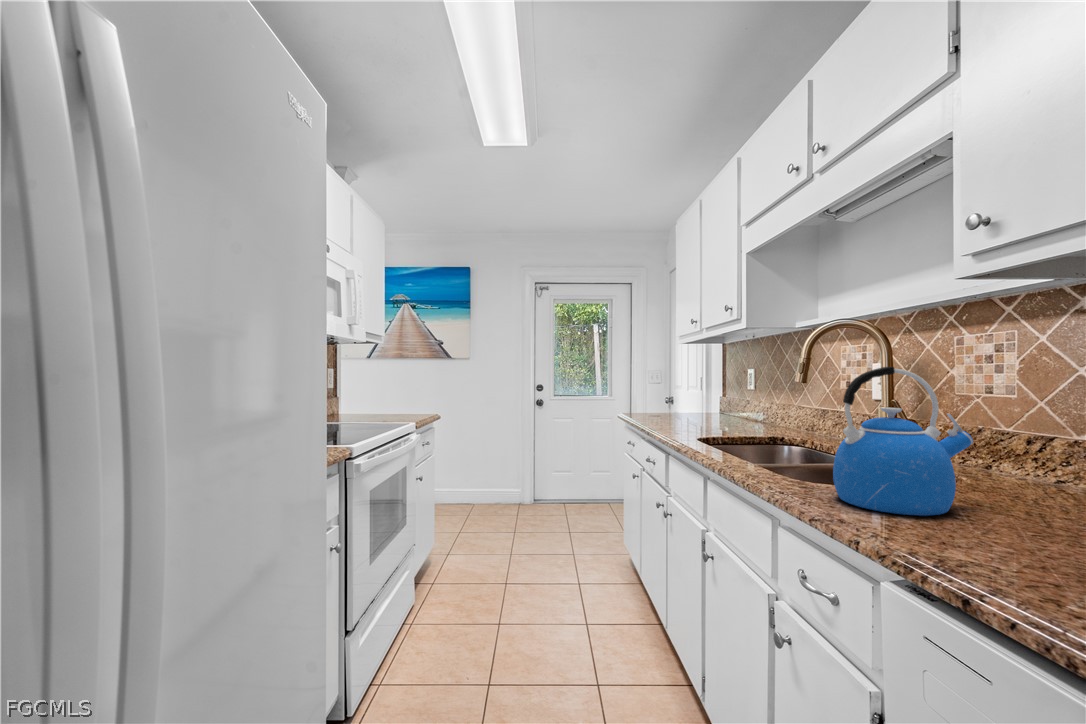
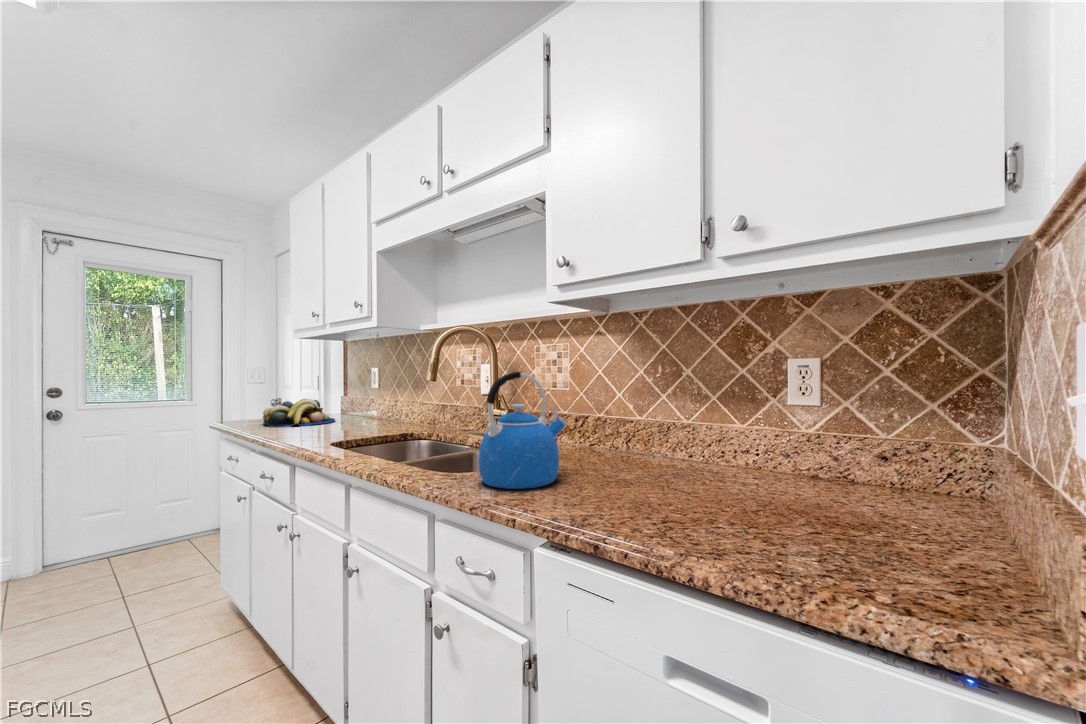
fruit bowl: none [648,396,712,422] -> present [263,399,335,427]

